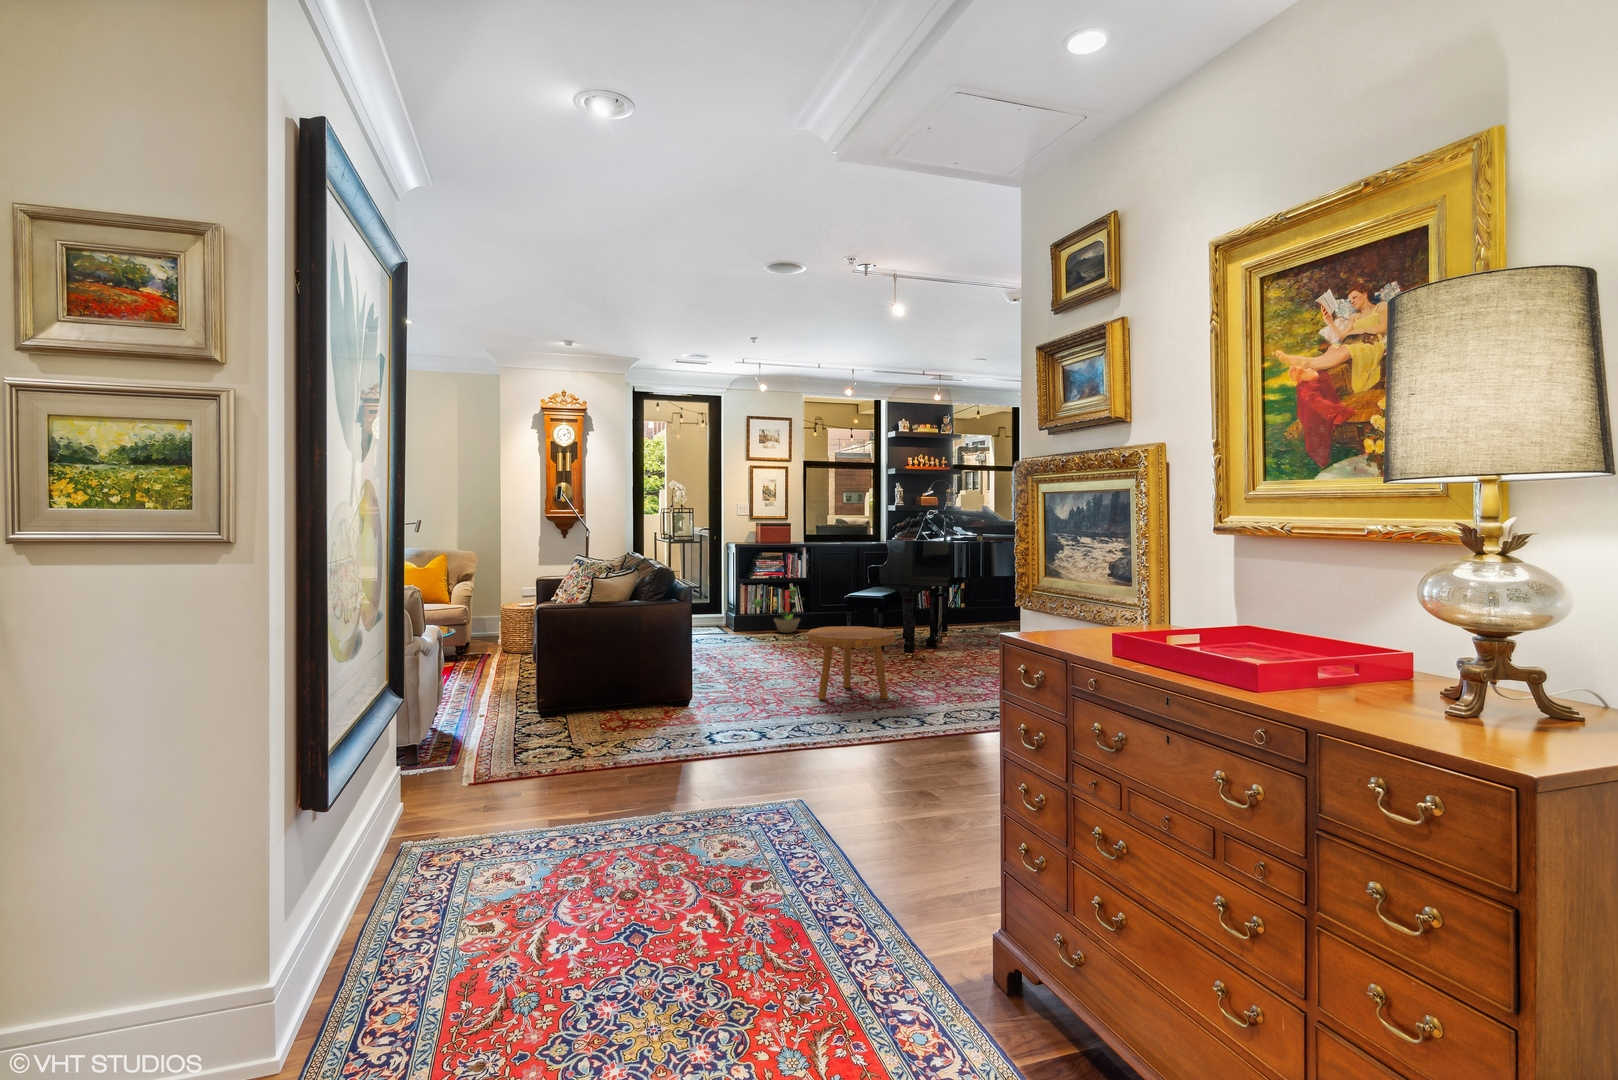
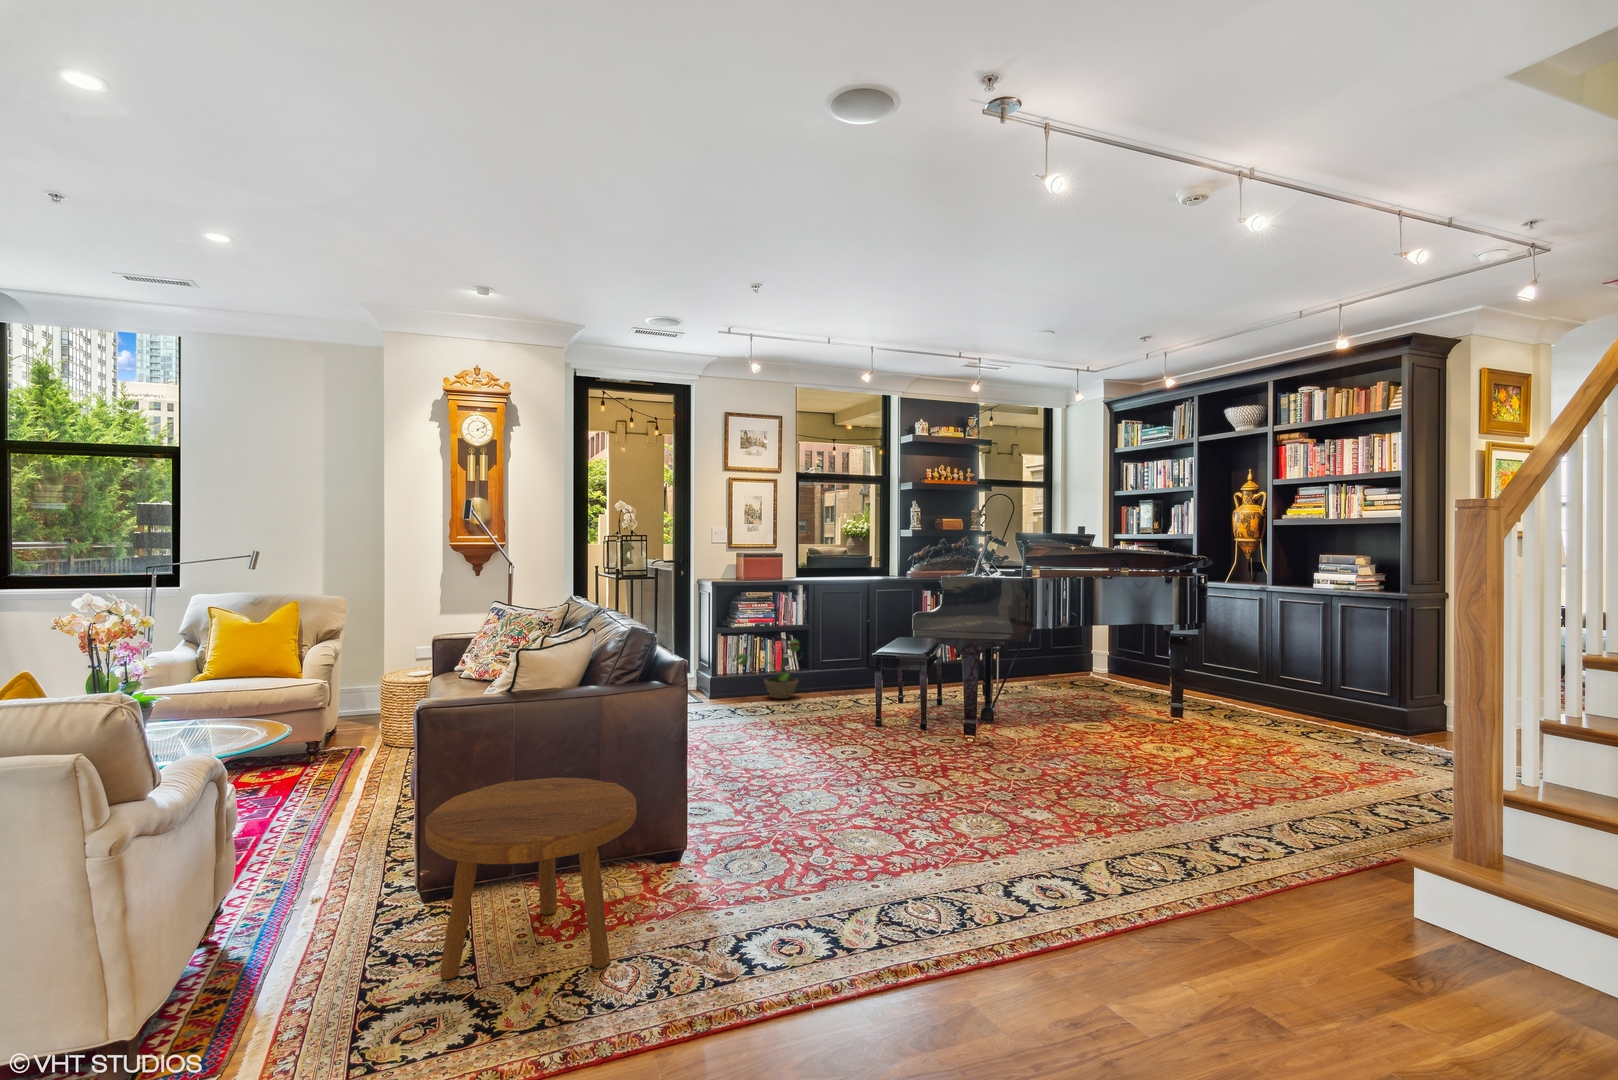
footstool: present [808,626,896,700] -> present [425,778,637,980]

